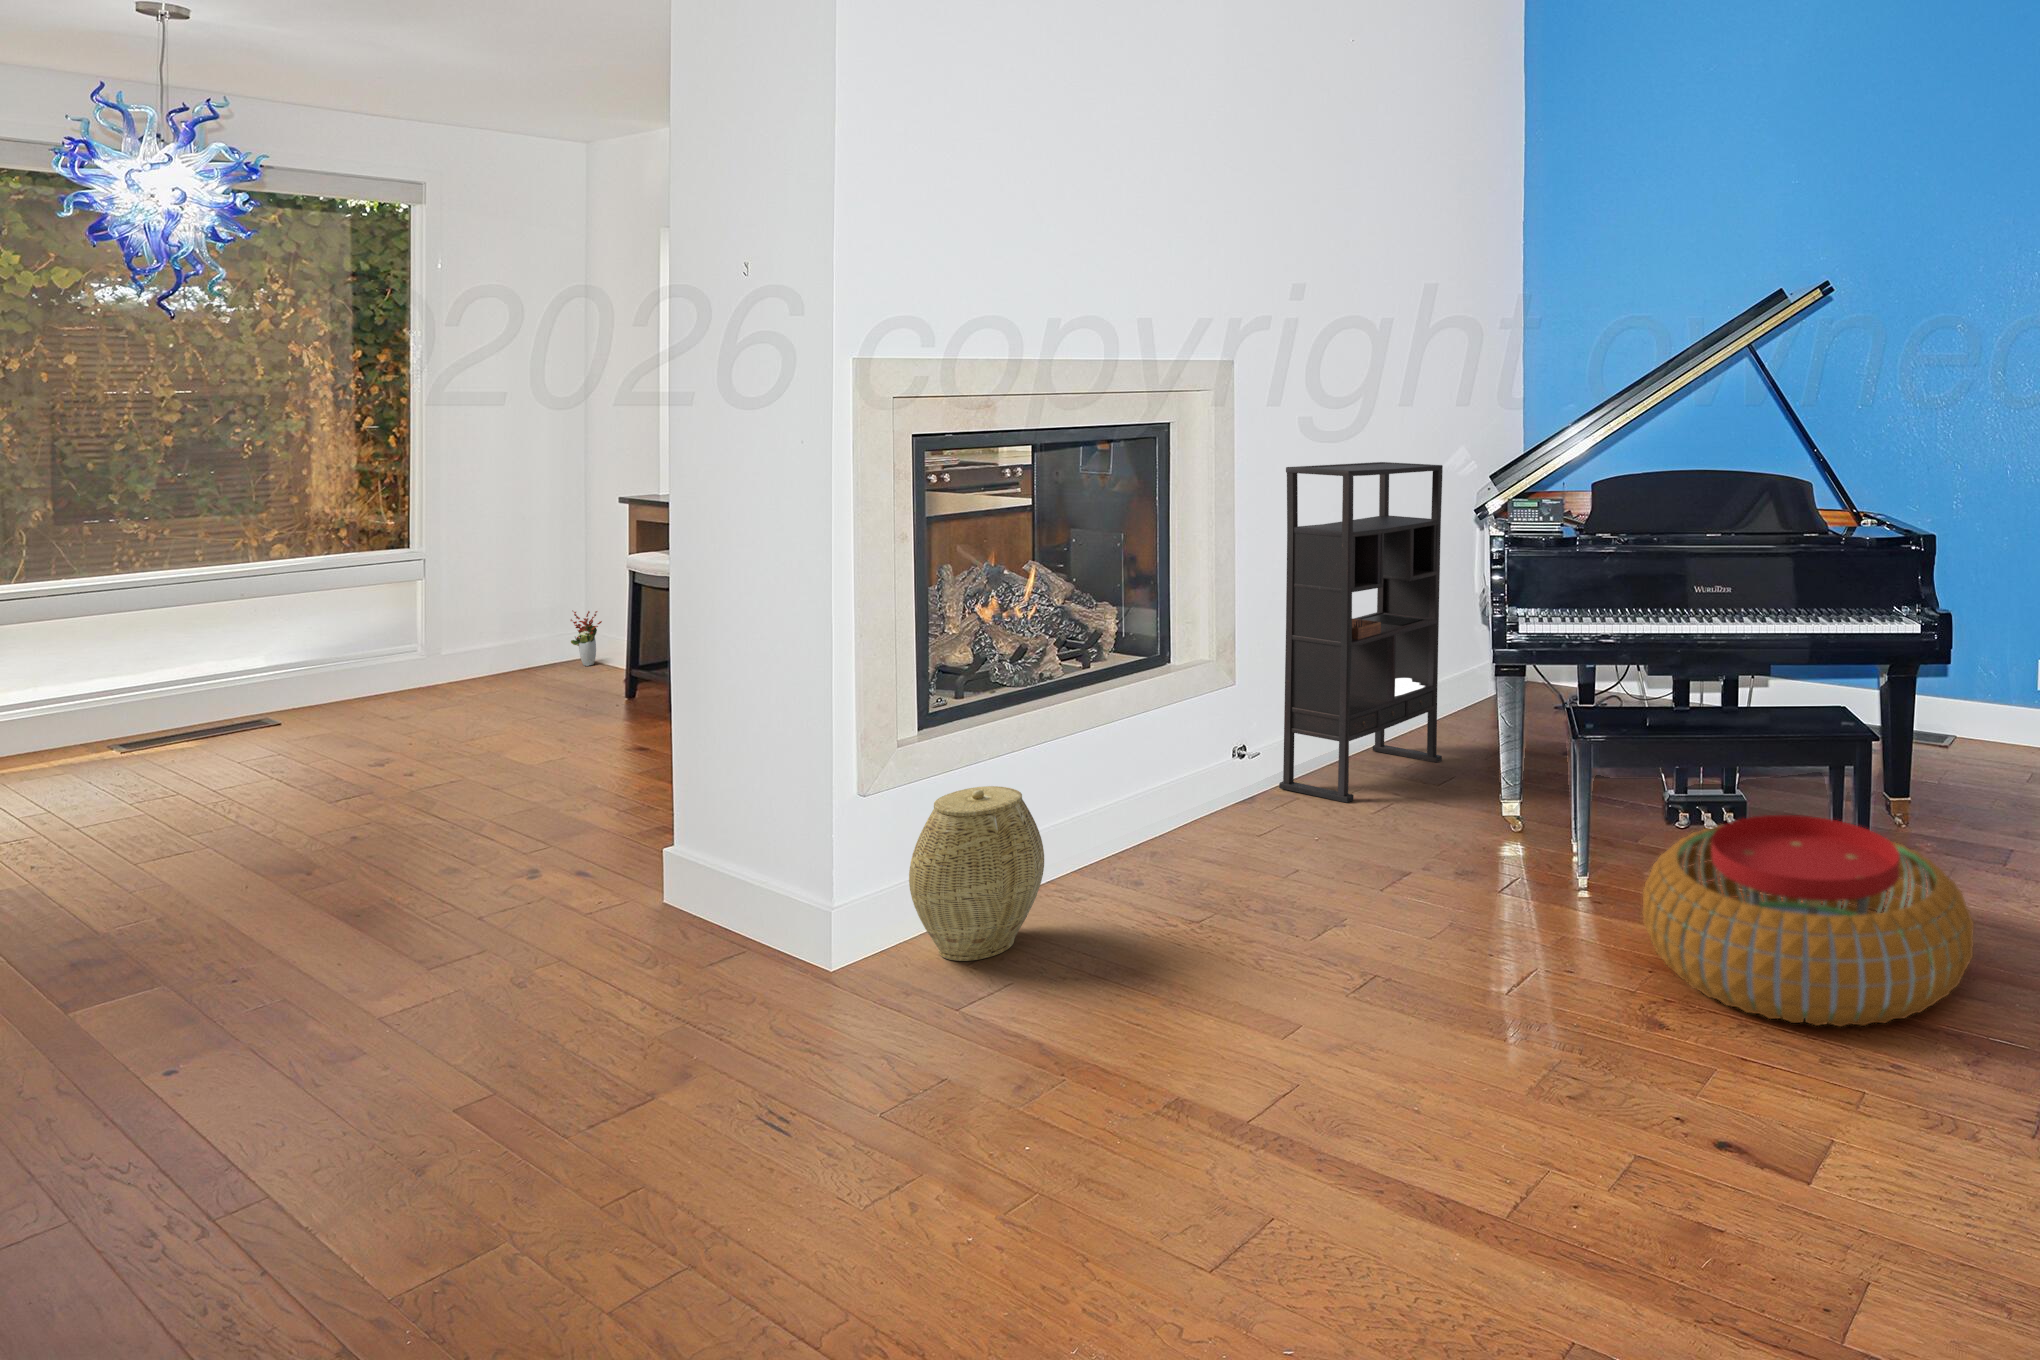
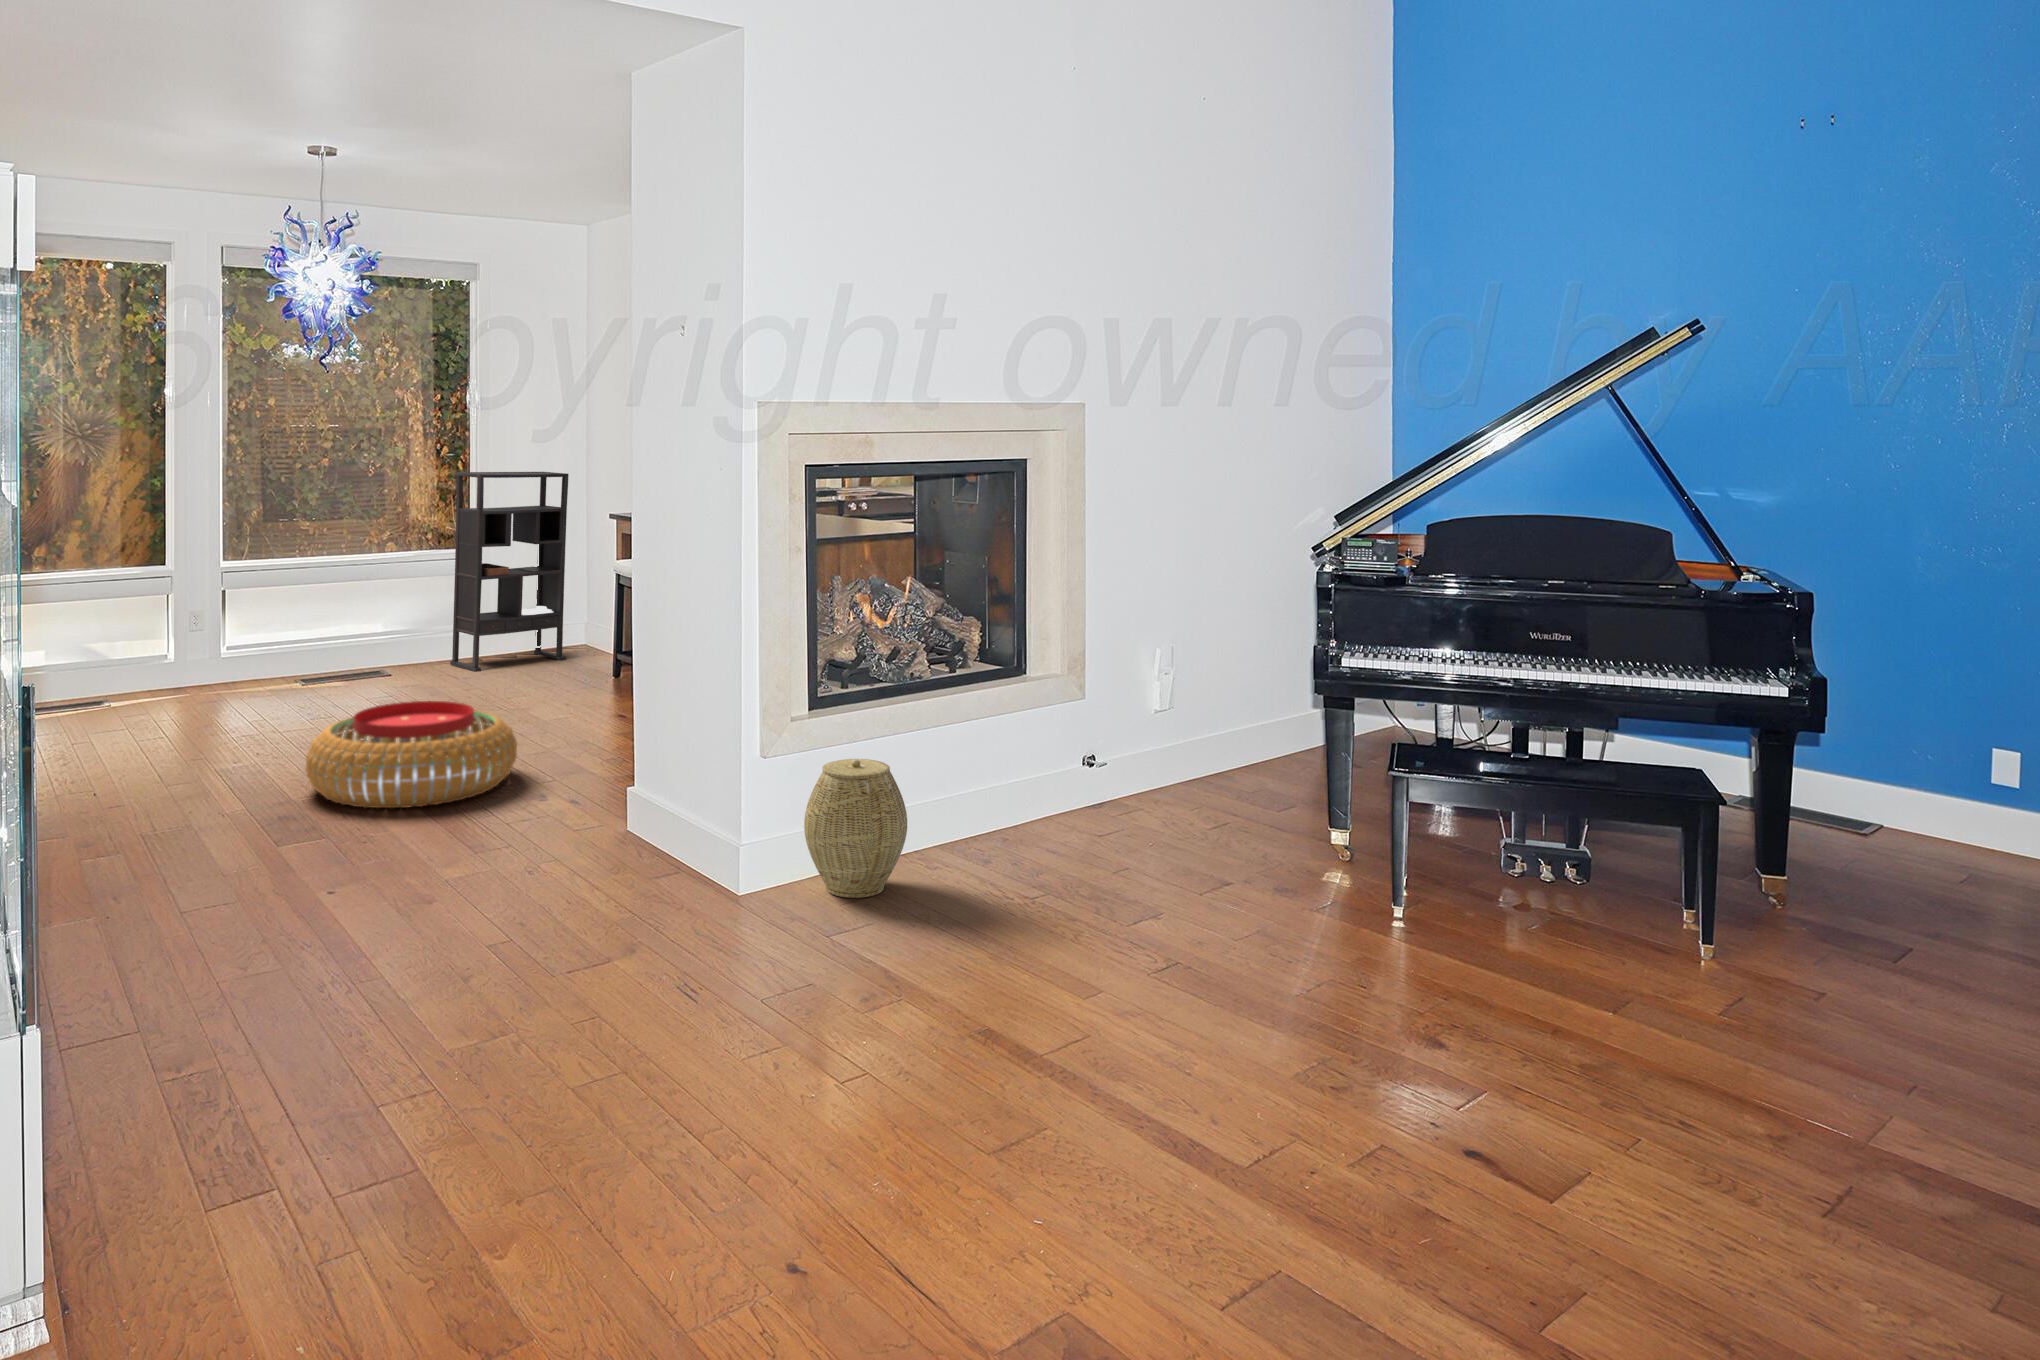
bookshelf: present [1279,462,1443,803] -> present [450,472,569,672]
decorative plant: present [570,611,602,666] -> none [573,607,596,654]
pouf: present [1643,815,1974,1027] -> present [306,701,517,808]

